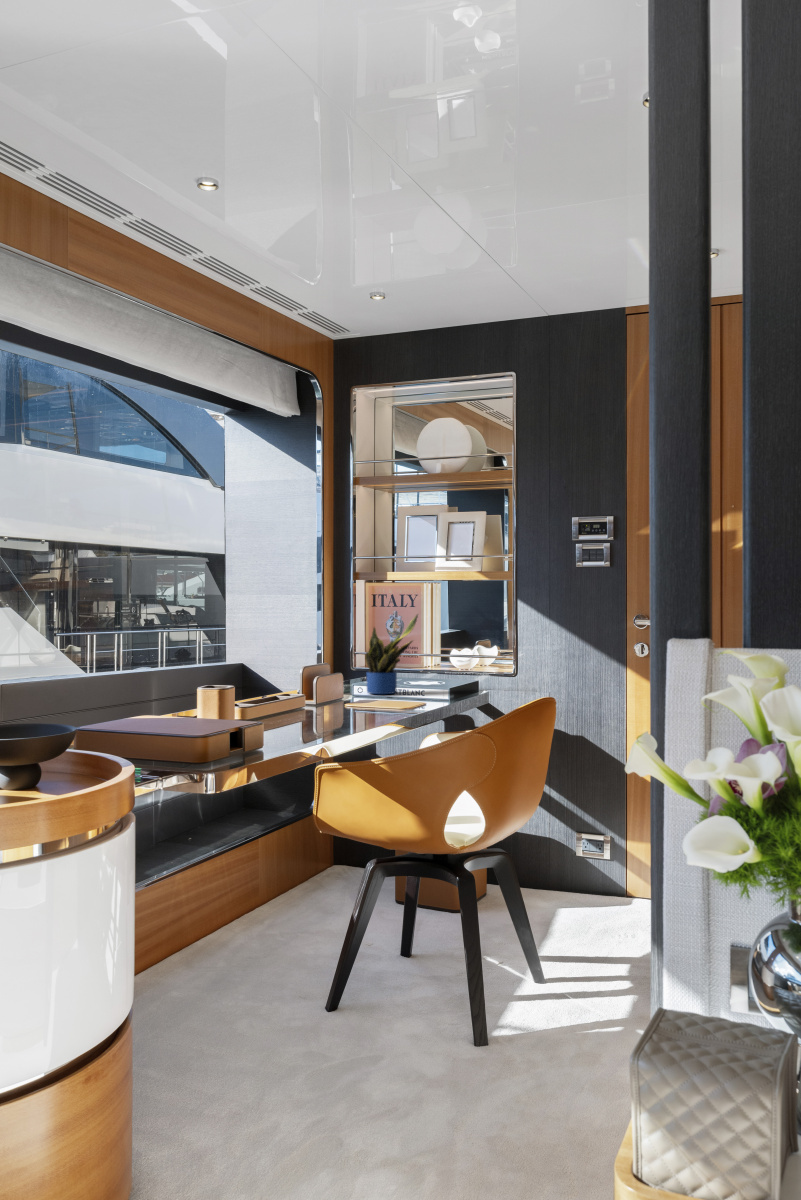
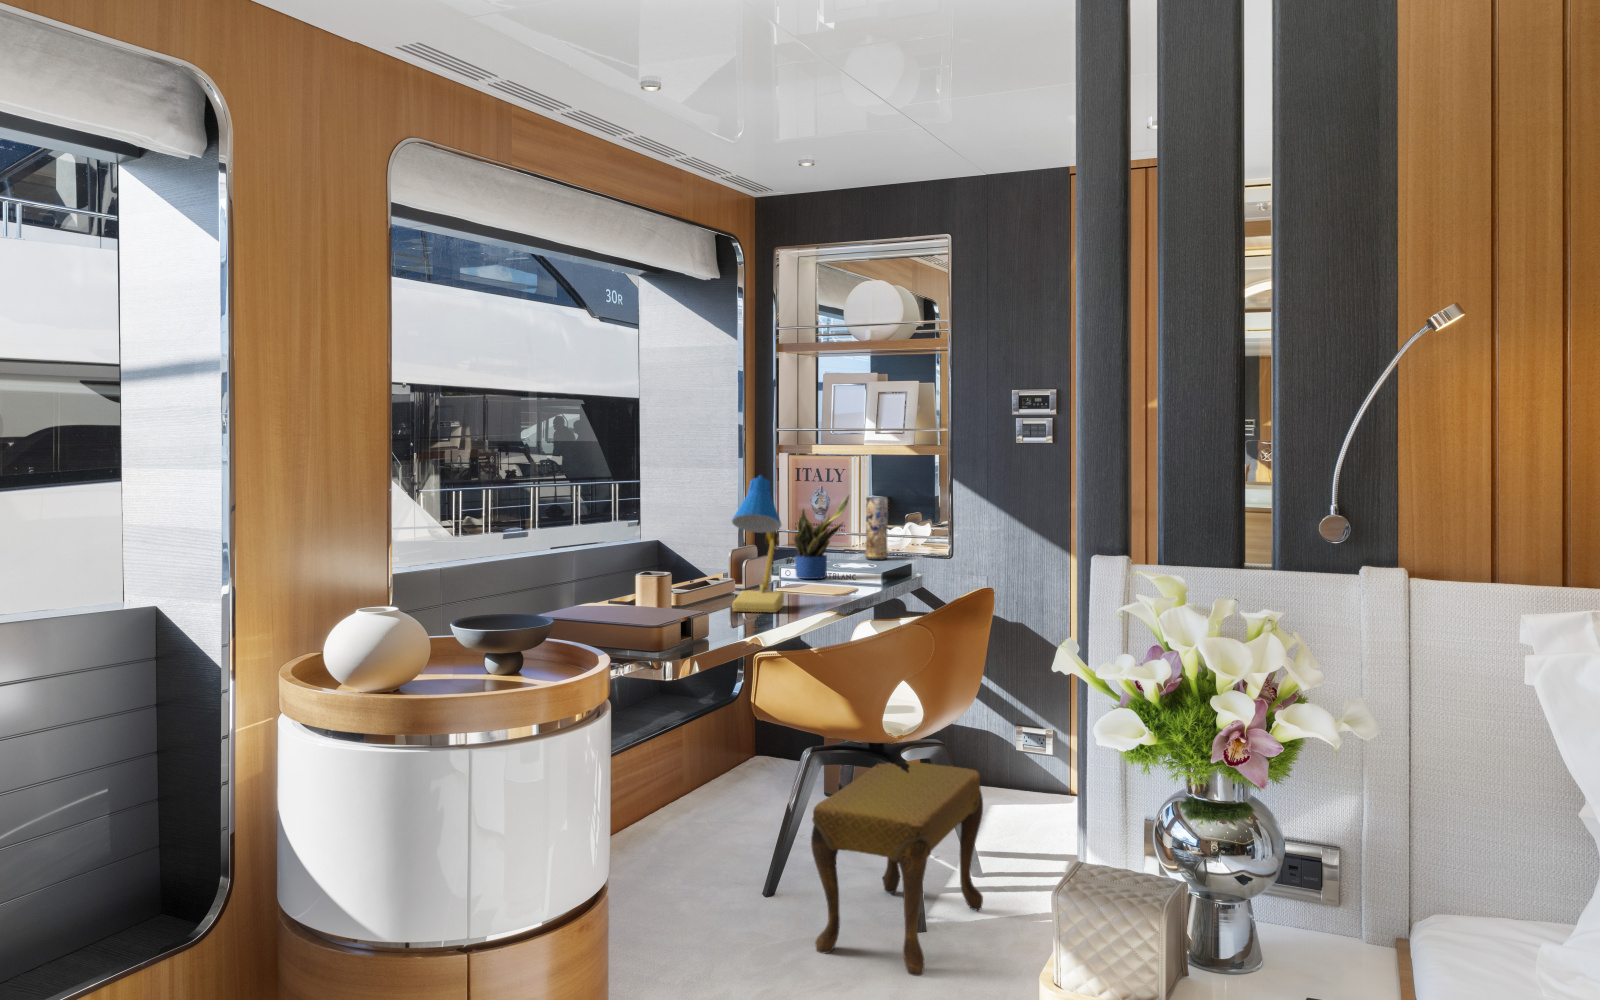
desk lamp: none [298,590,351,723] -> present [732,476,784,612]
vase: none [435,620,456,678] -> present [866,497,888,560]
footstool: none [371,869,546,1097] -> present [811,761,983,976]

